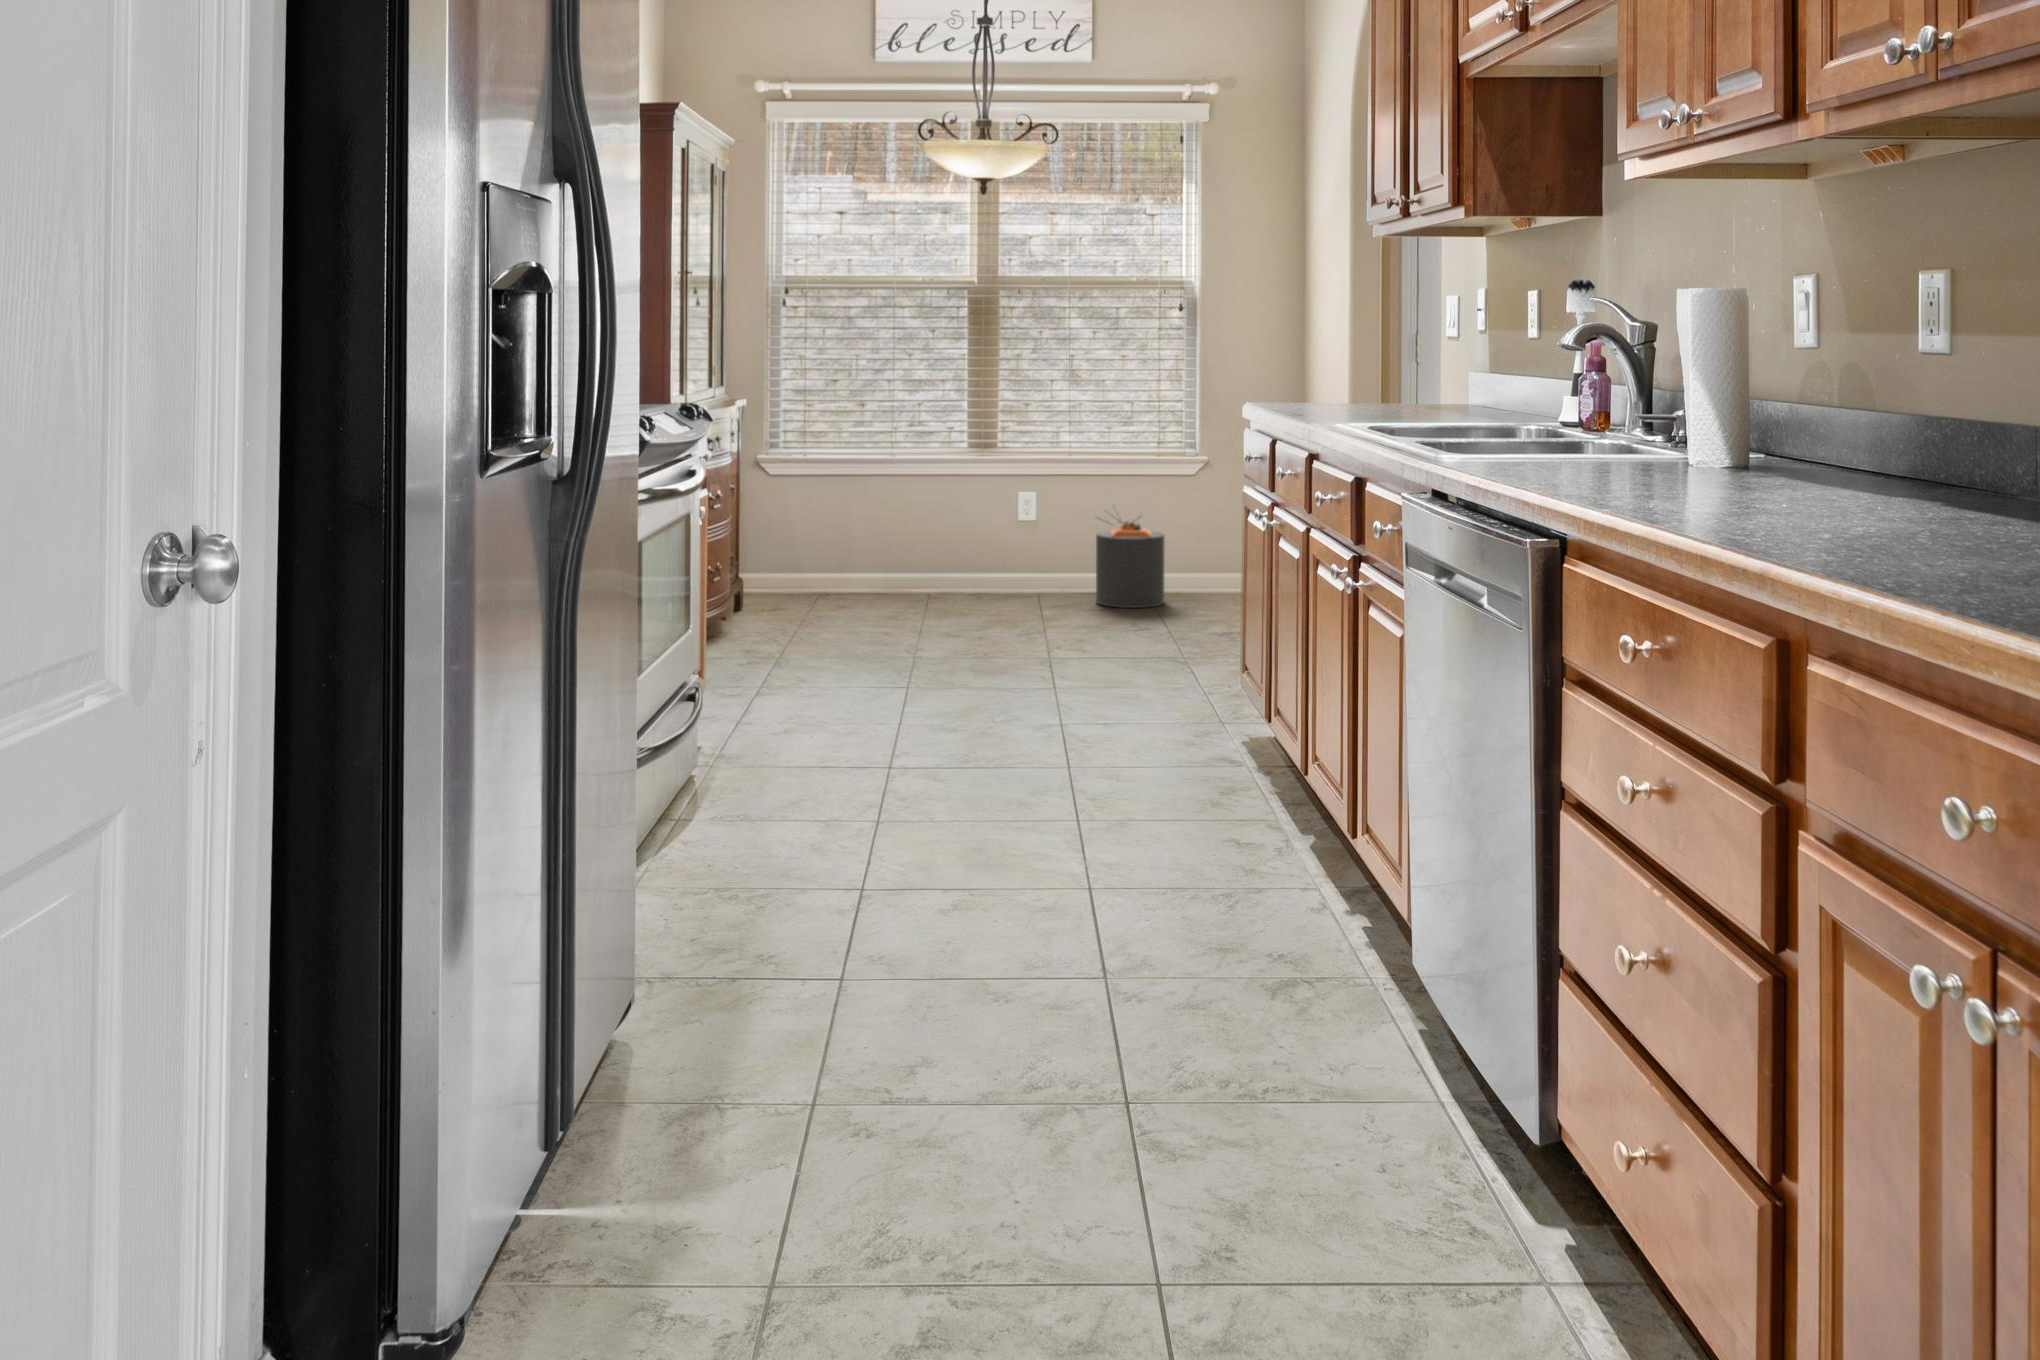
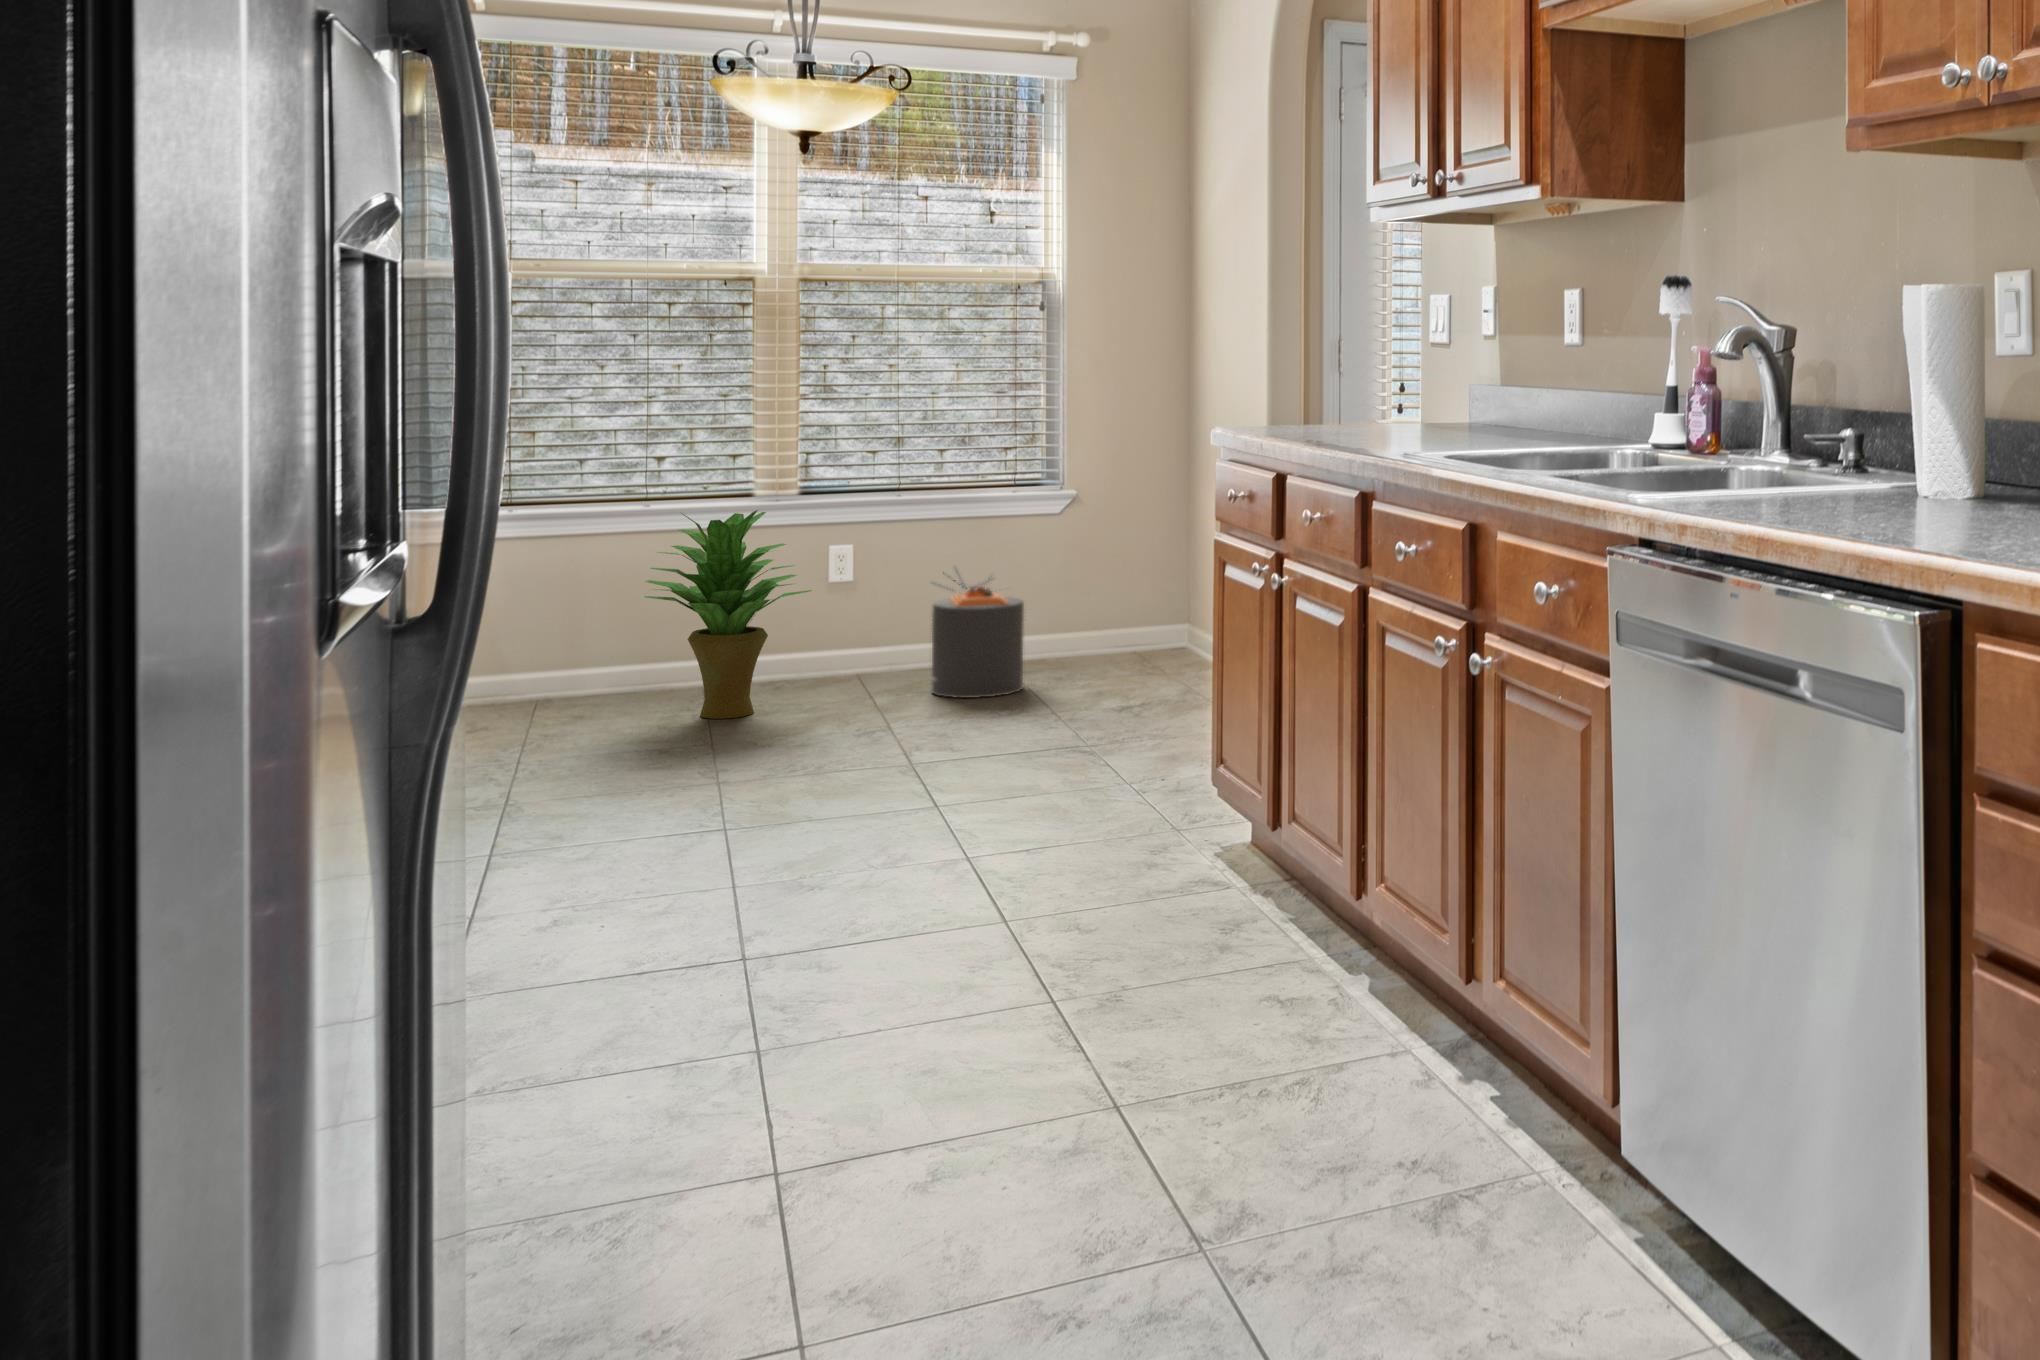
potted plant: none [893,458,1007,610] -> present [644,510,812,719]

